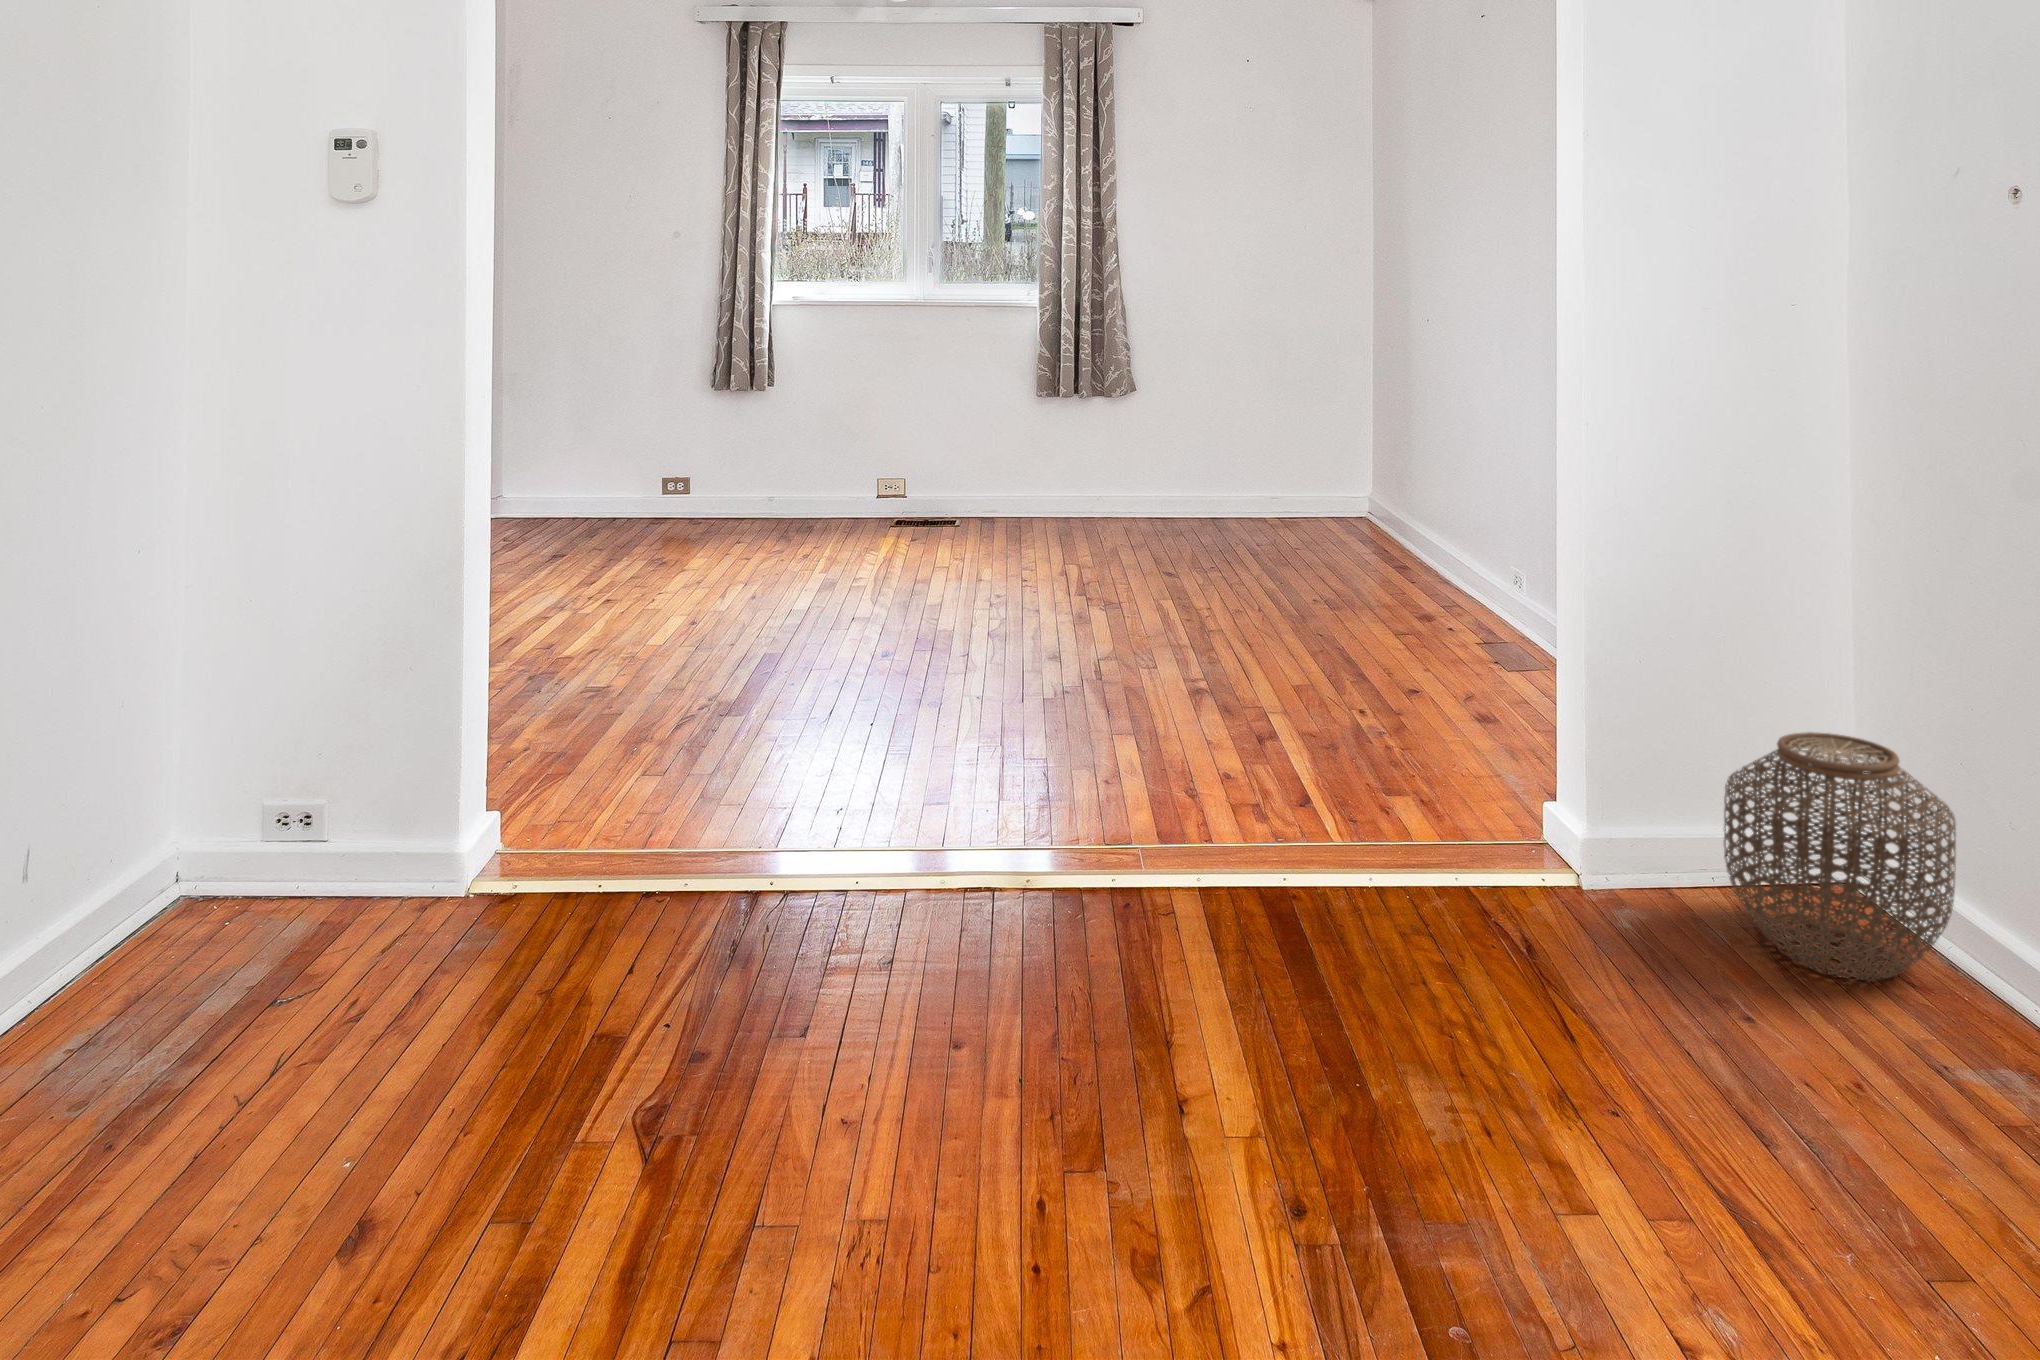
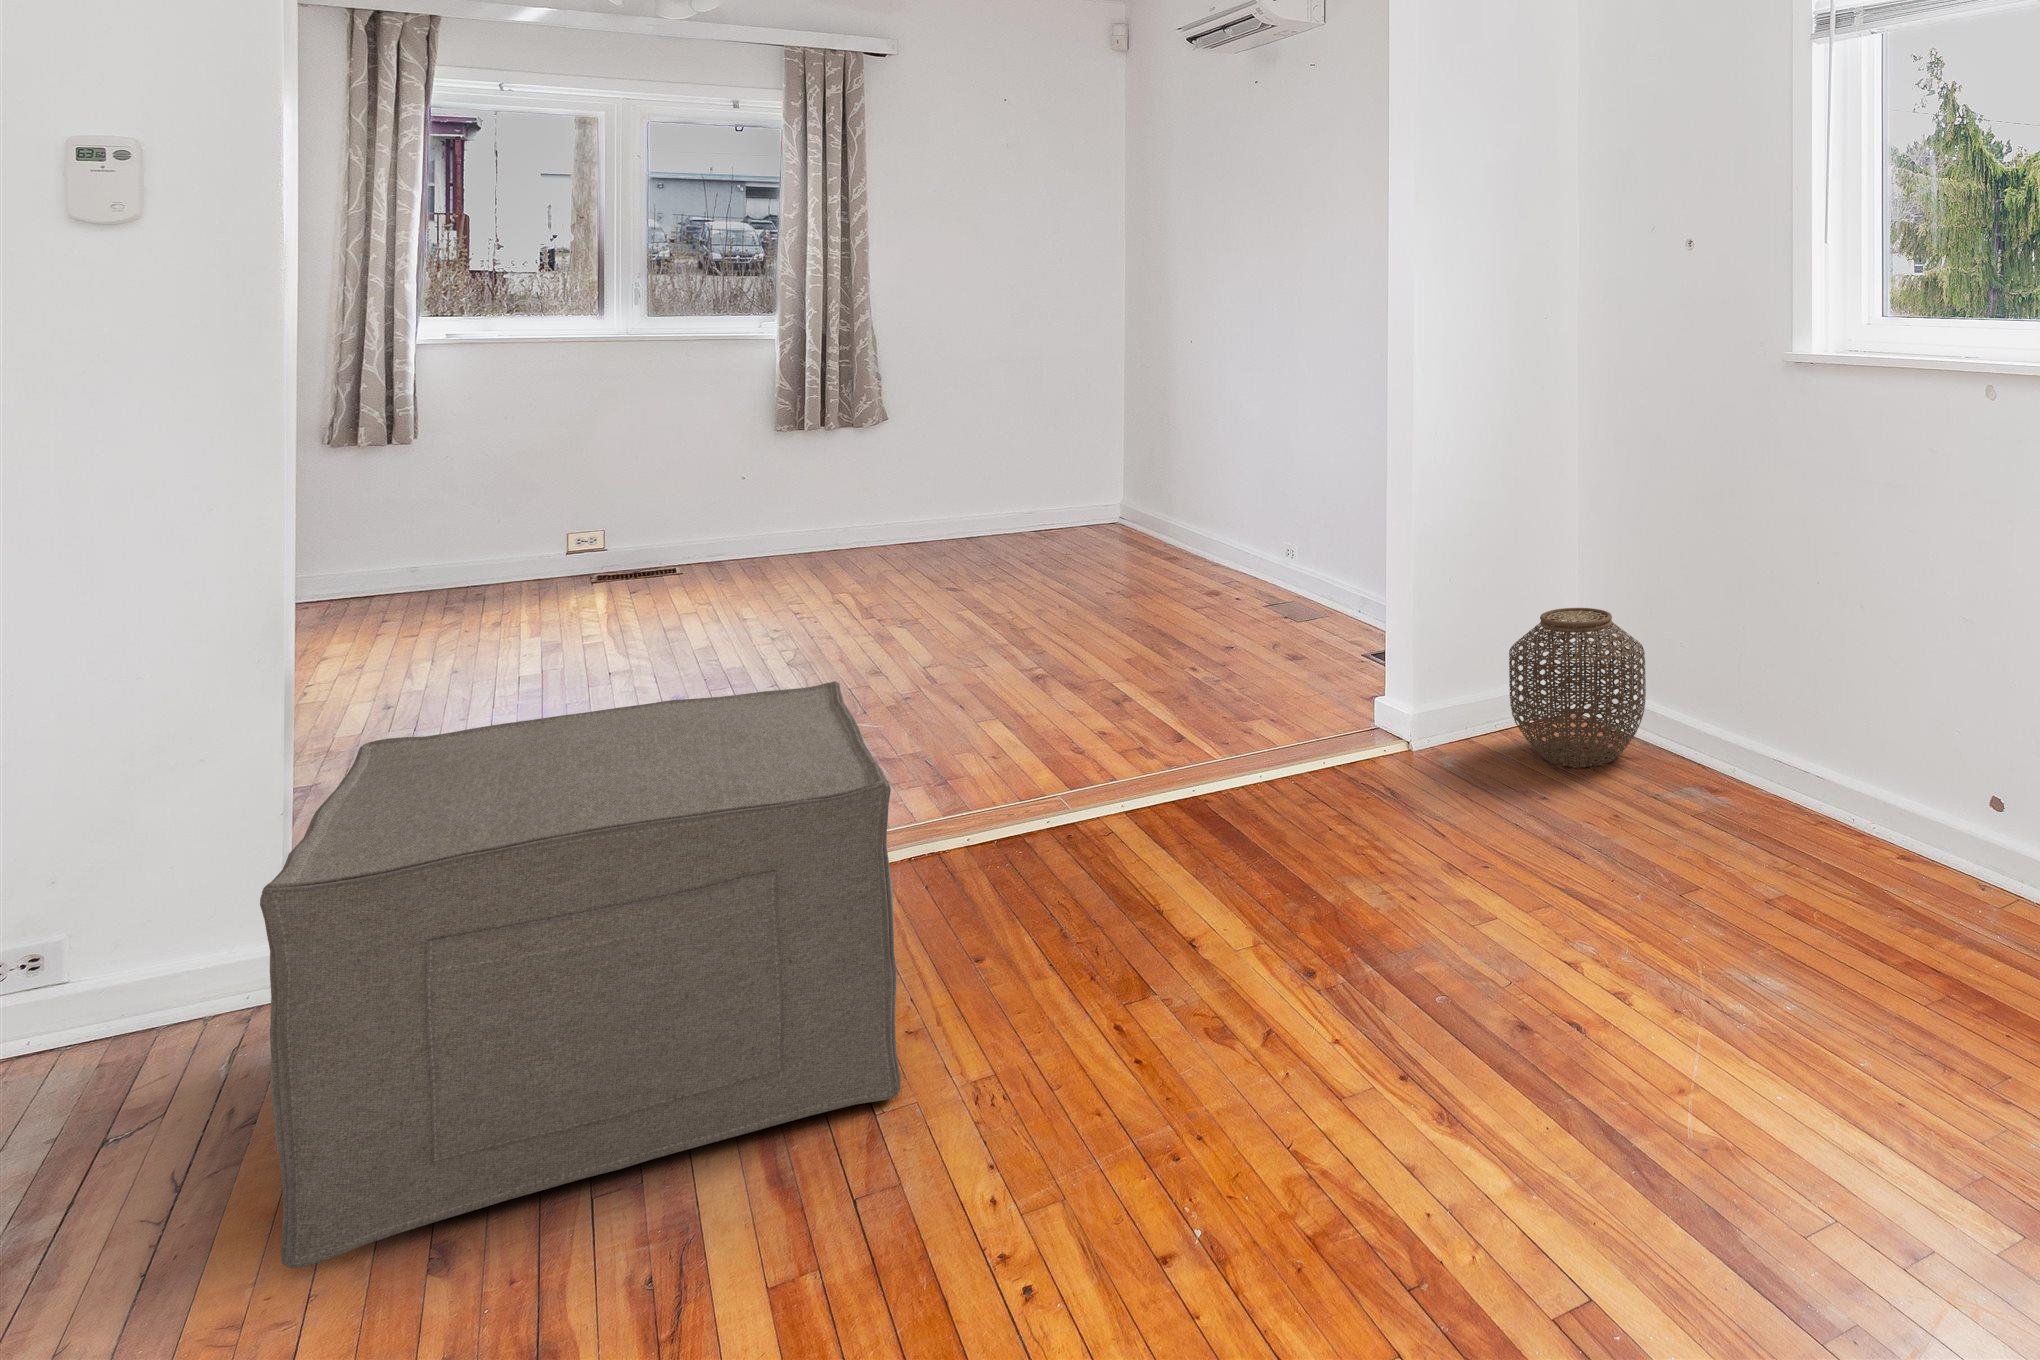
ottoman: none [234,686,865,1213] -> present [260,681,901,1268]

